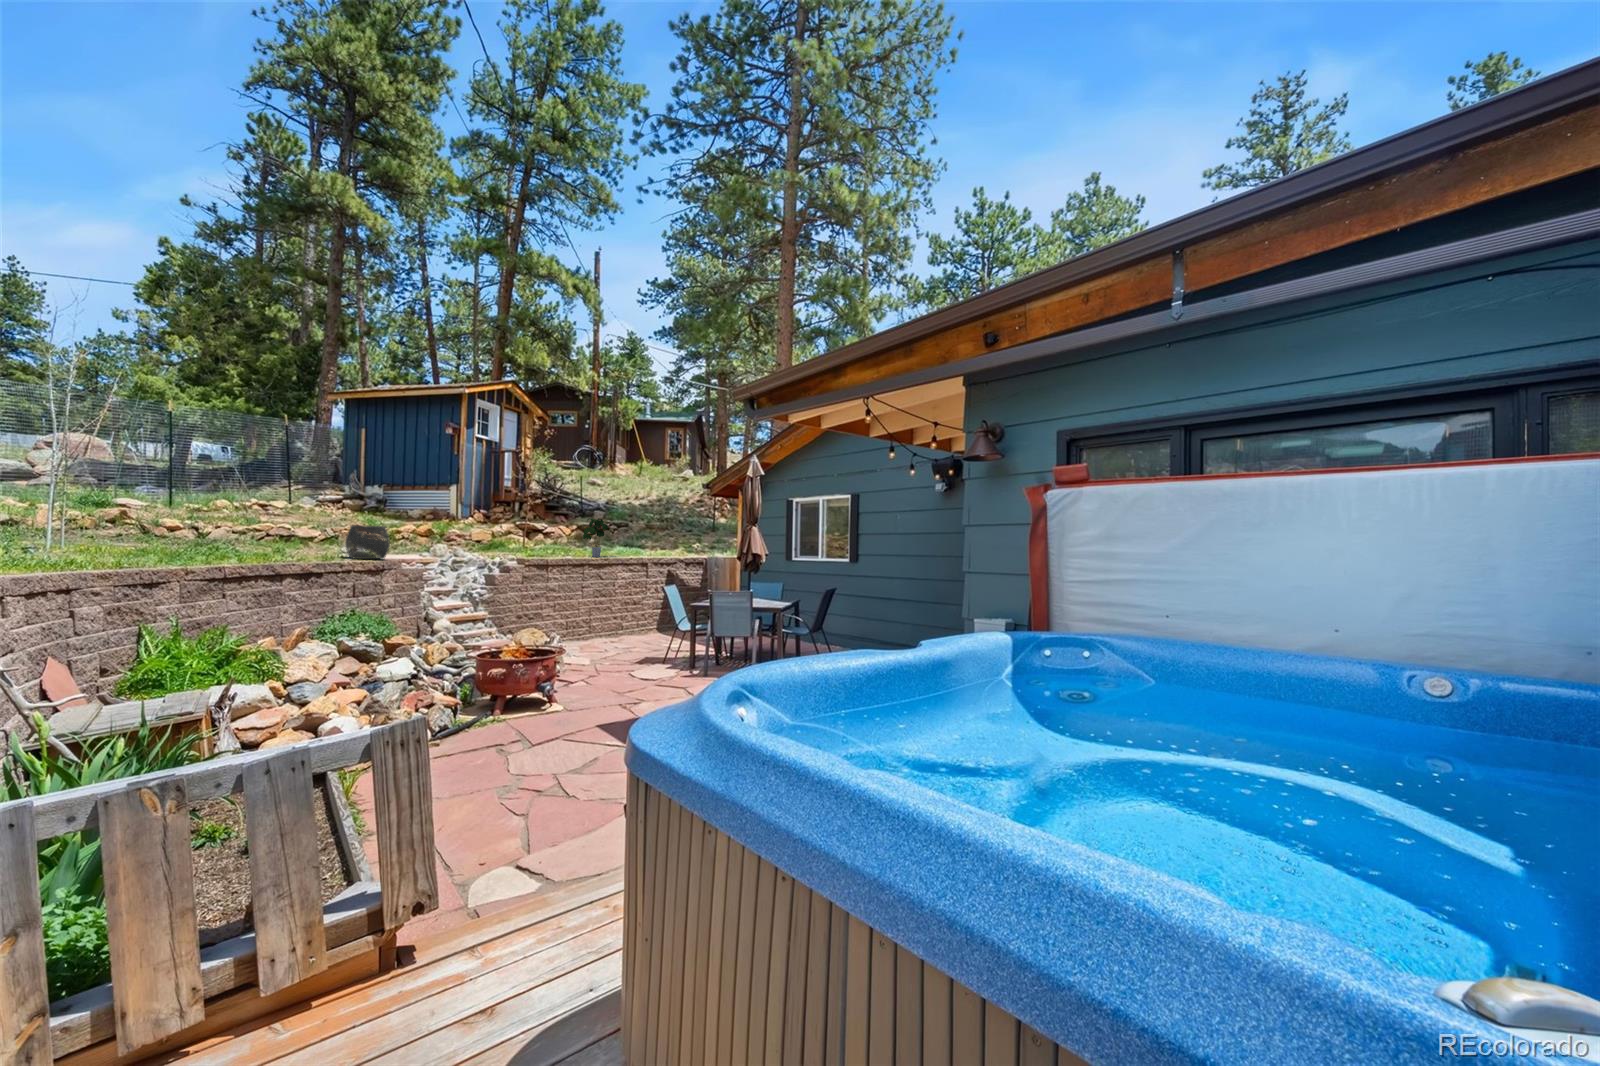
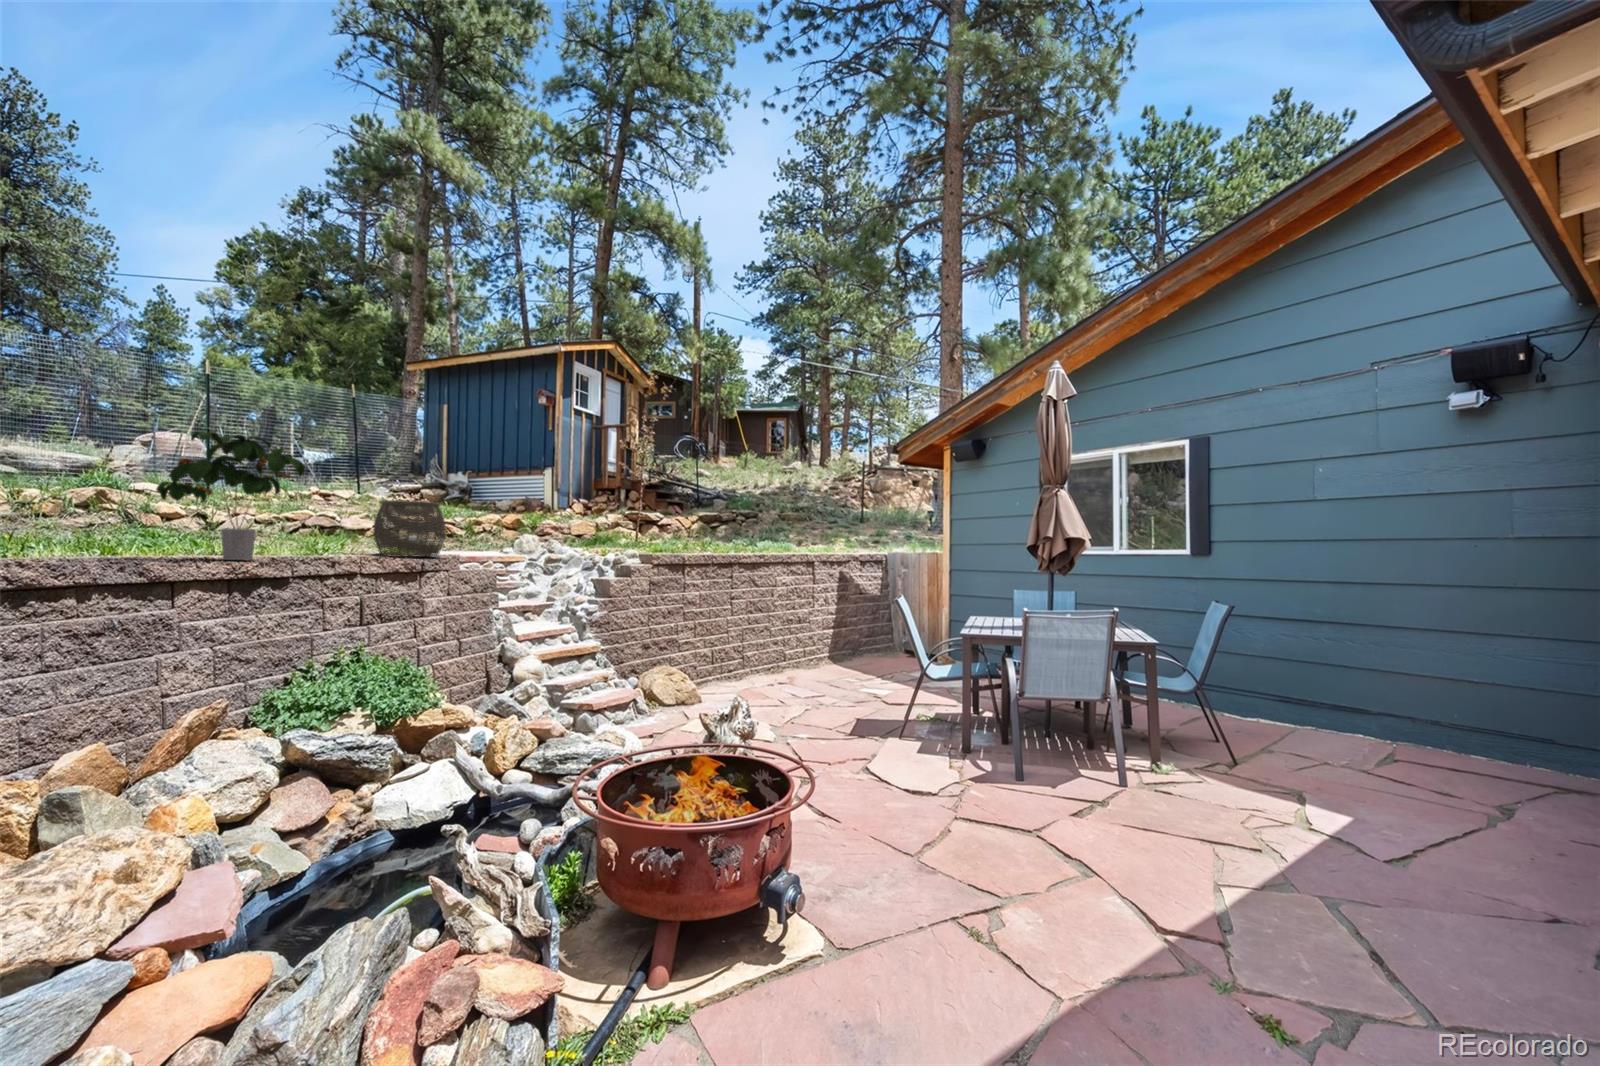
potted plant: present [583,518,608,557] -> present [156,431,305,560]

